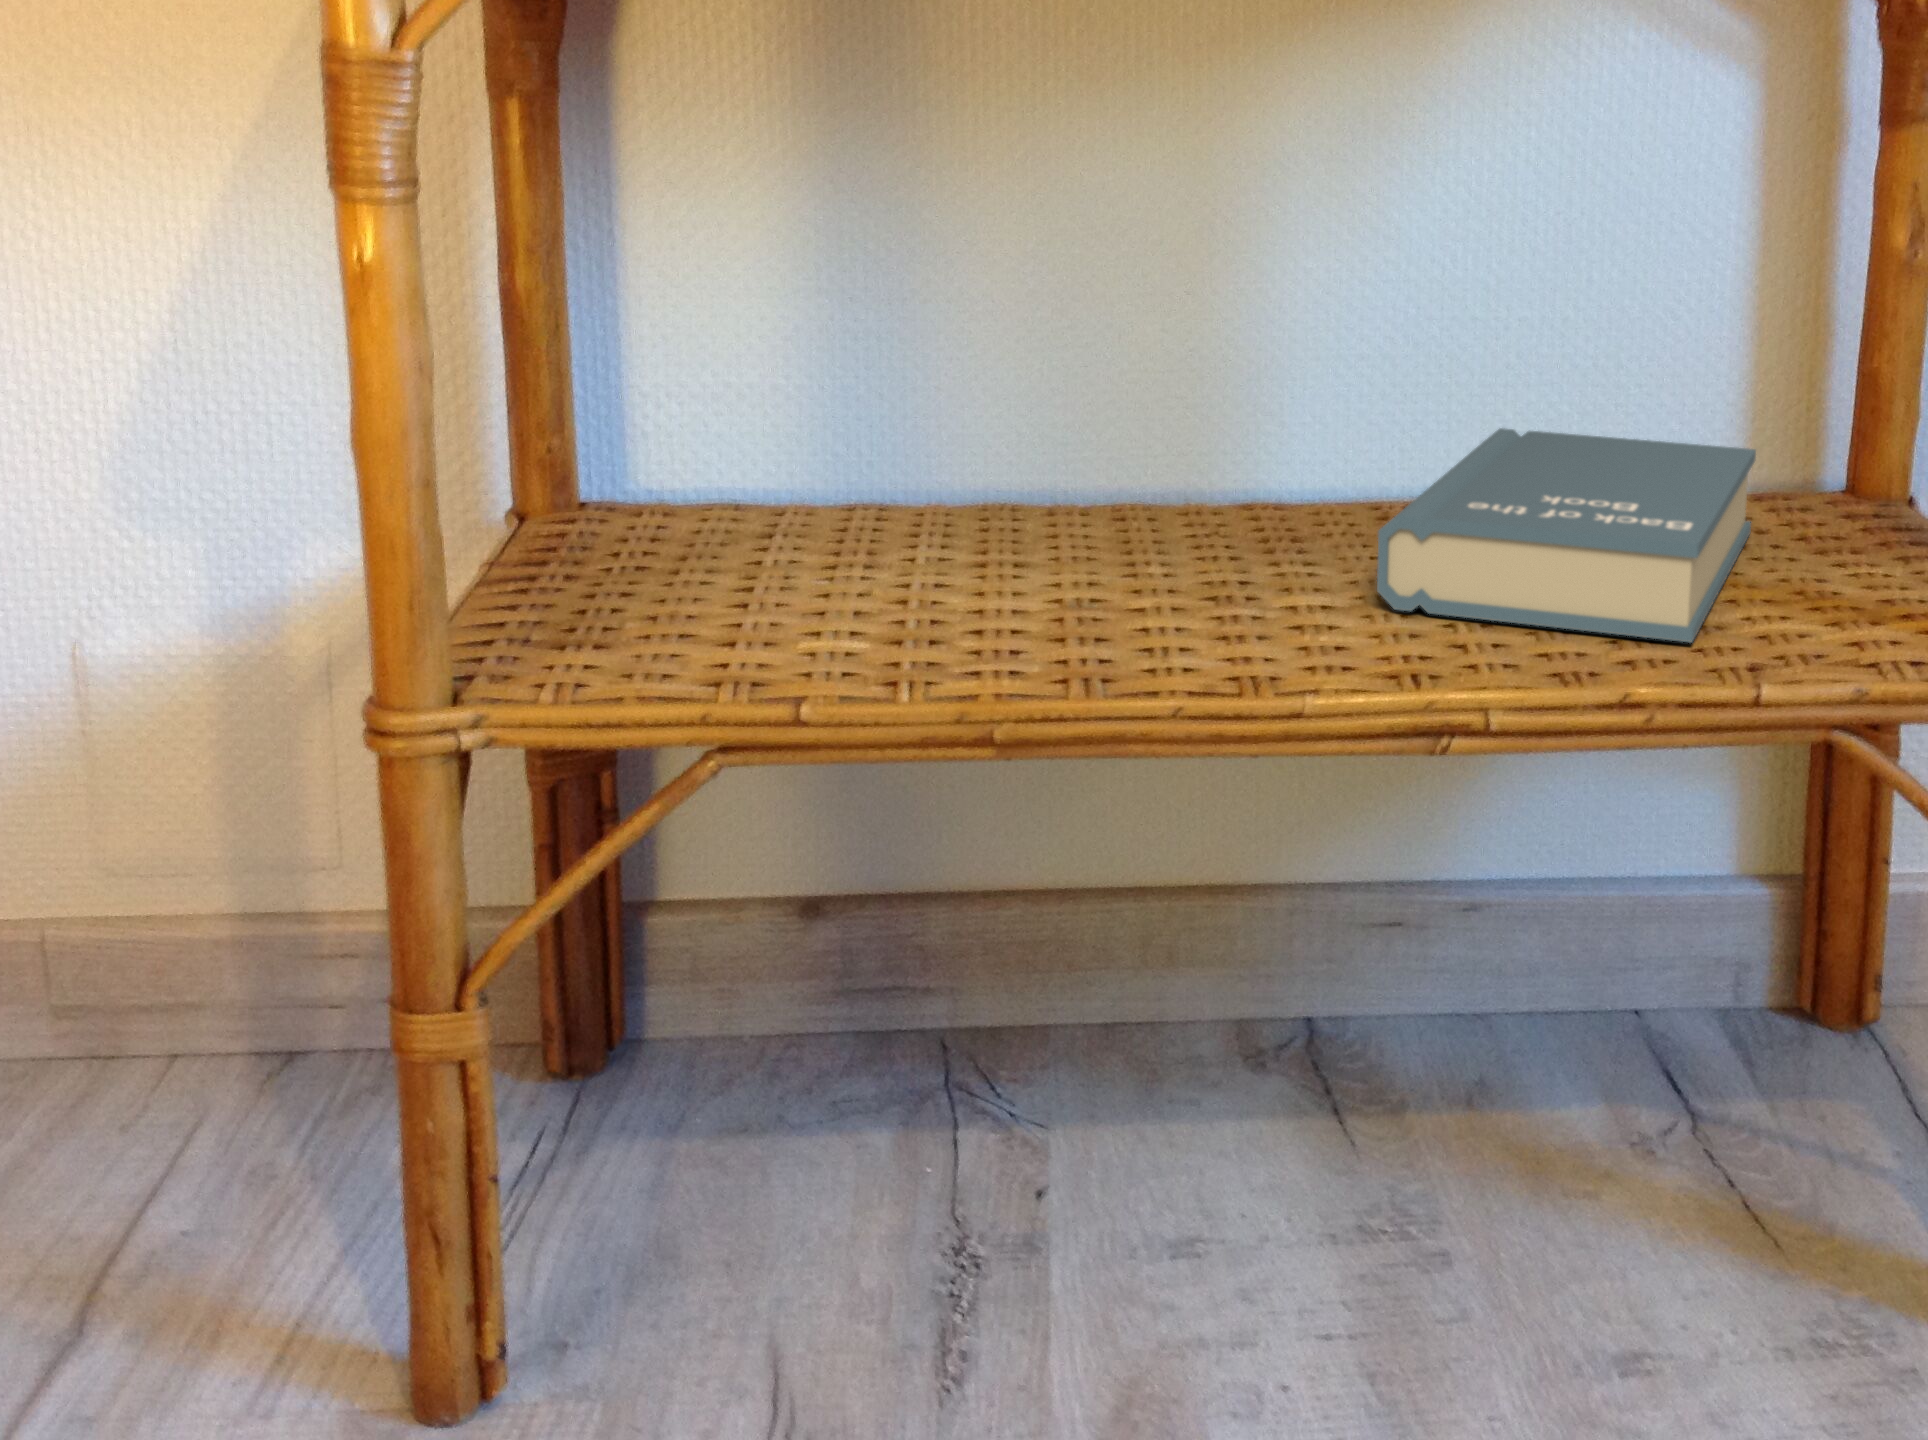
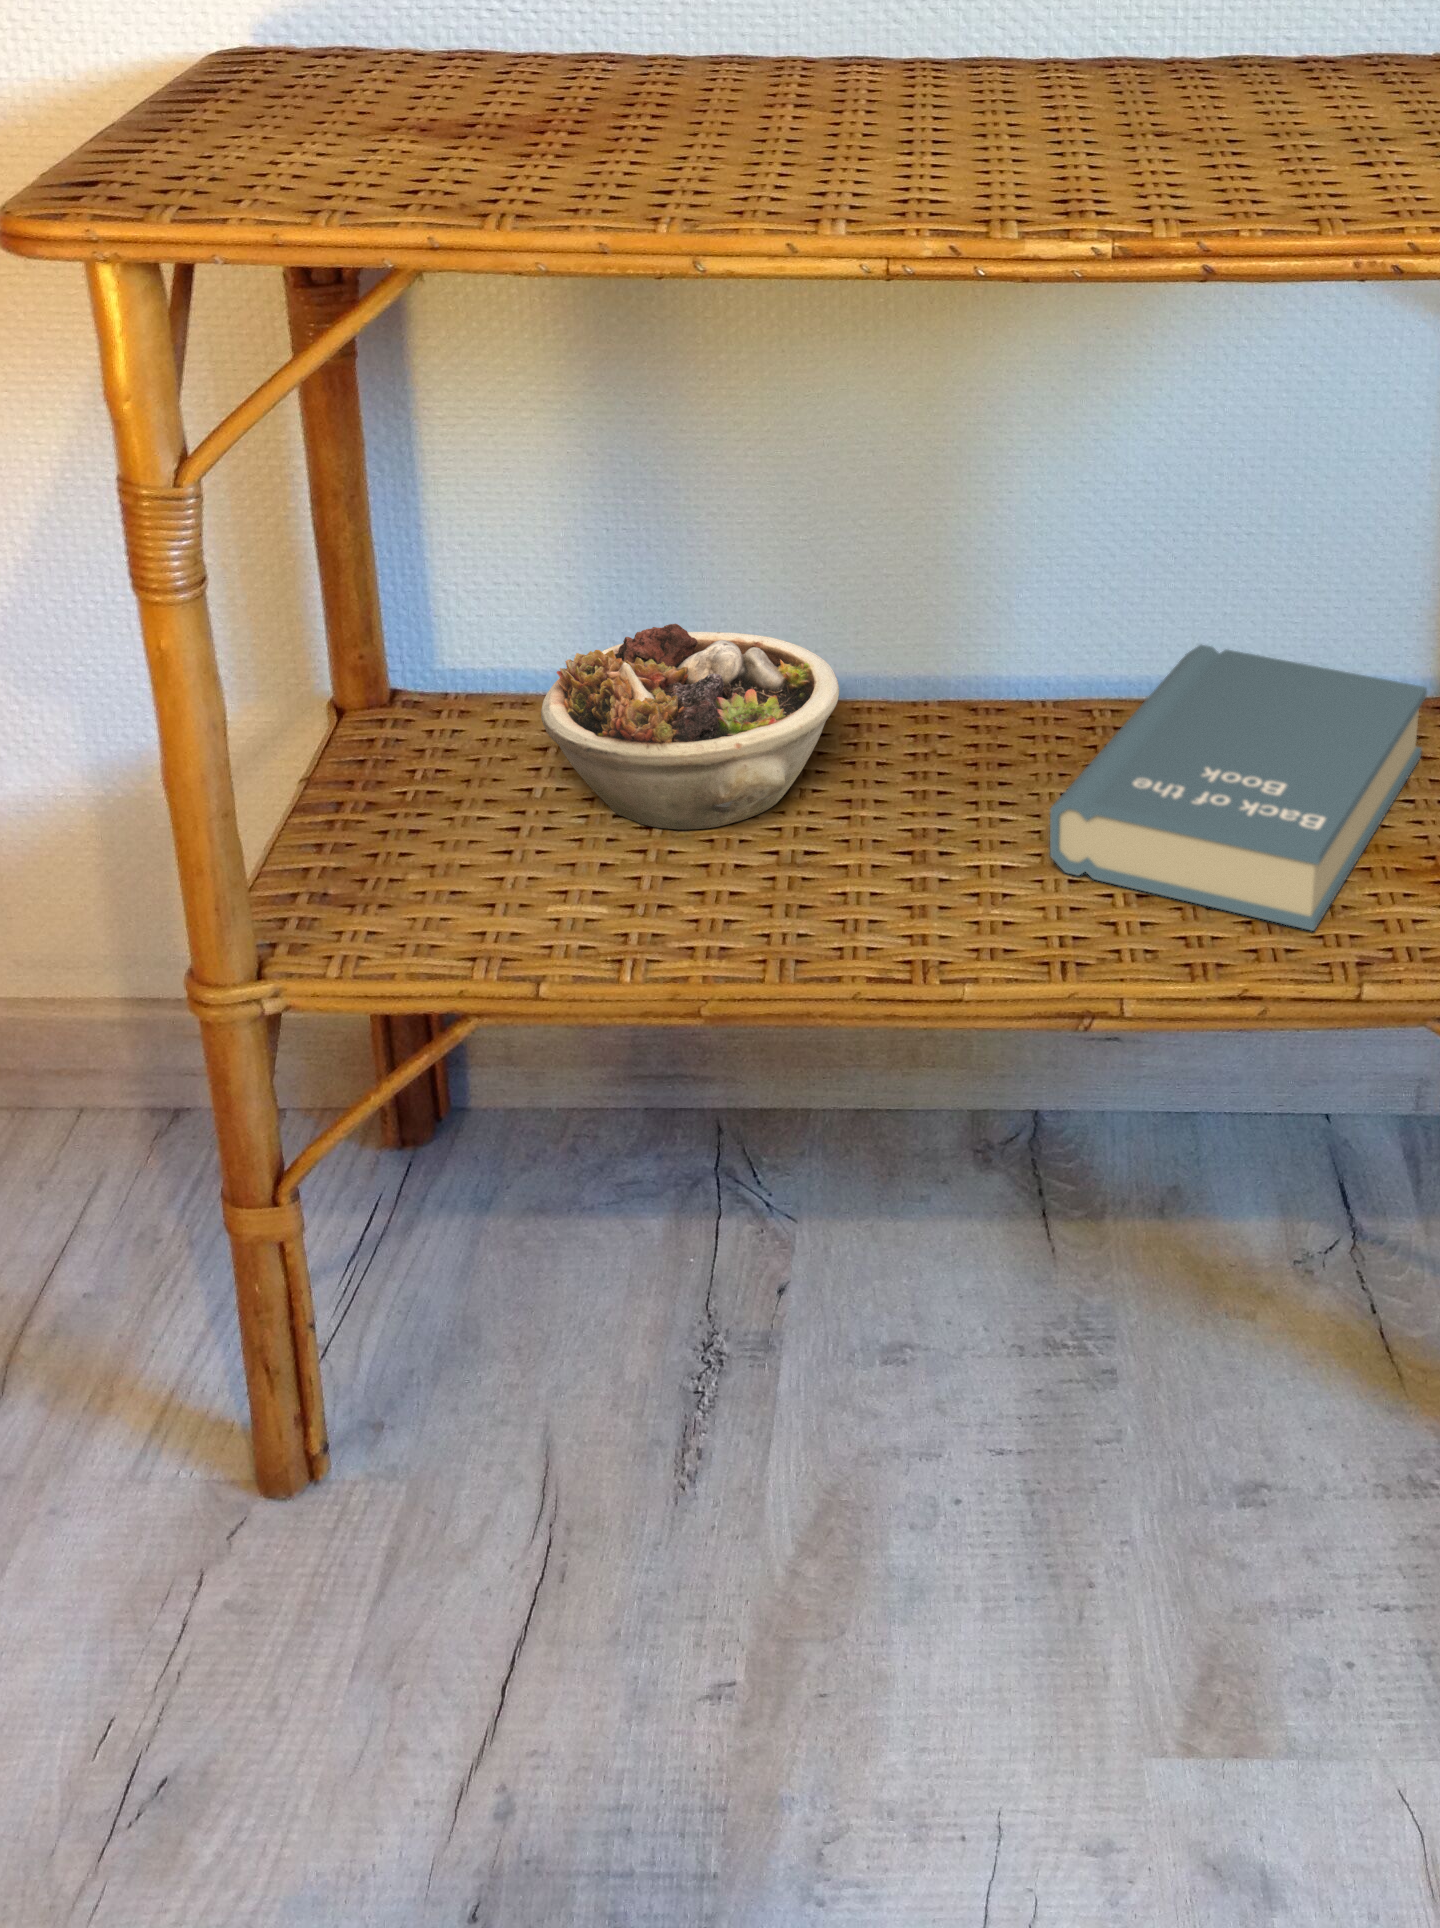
succulent planter: none [781,388,1120,588] -> present [541,624,839,830]

